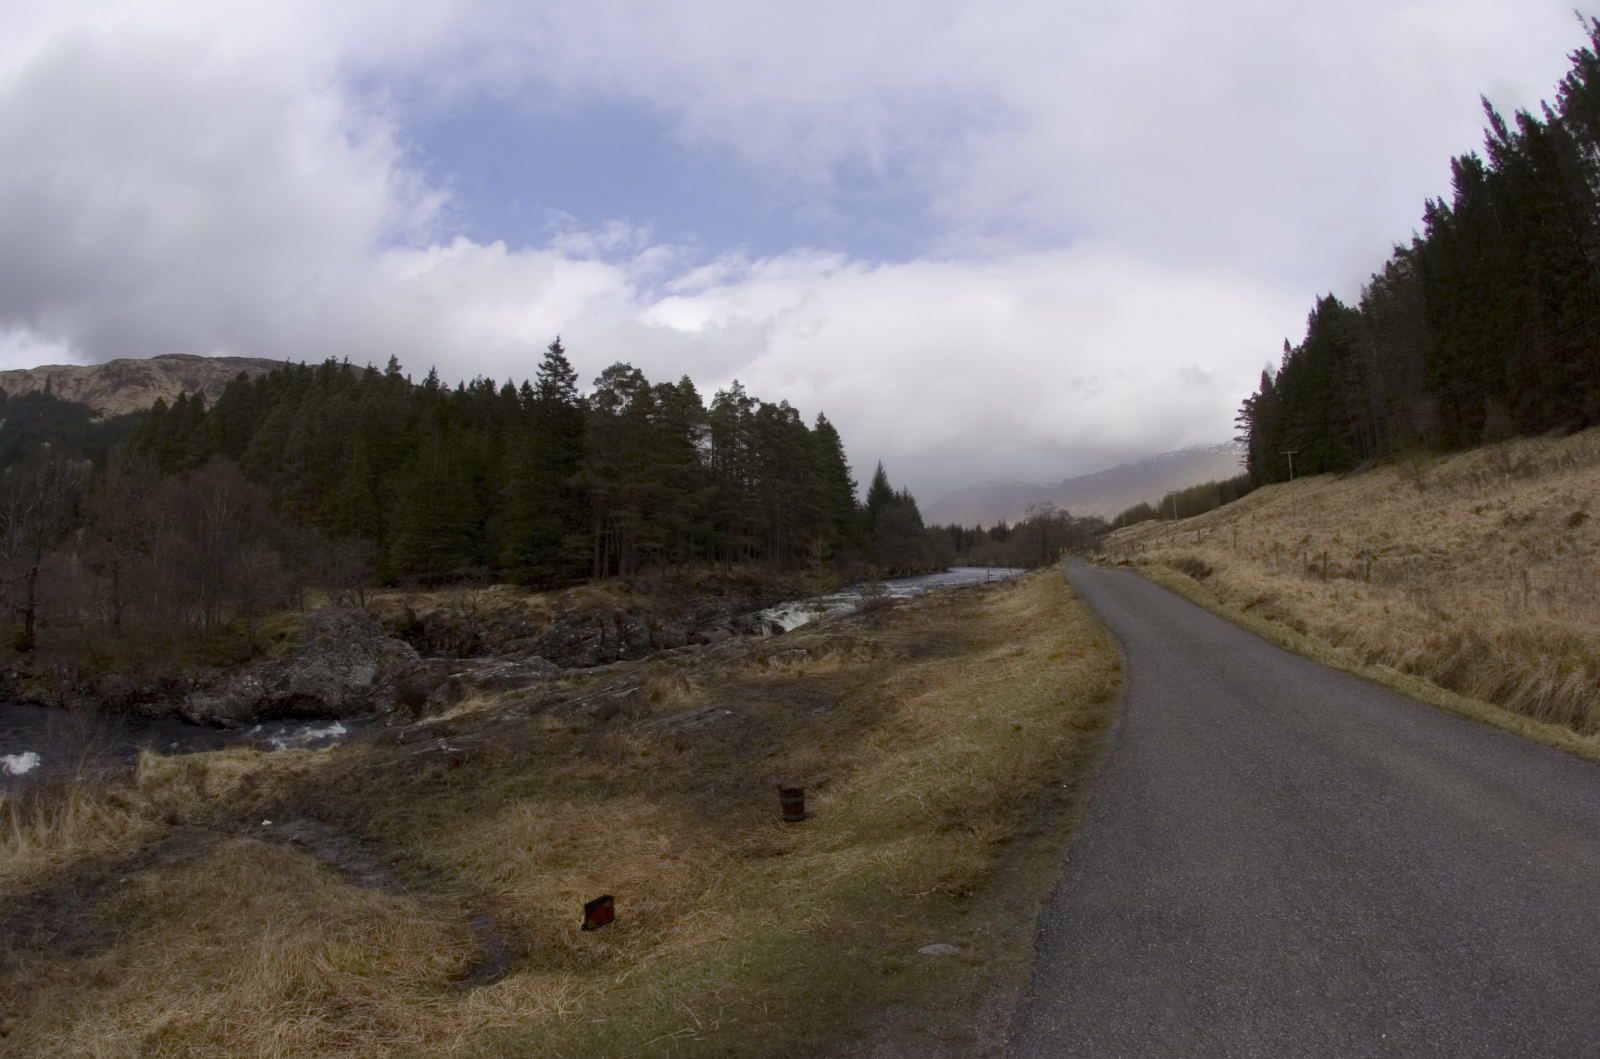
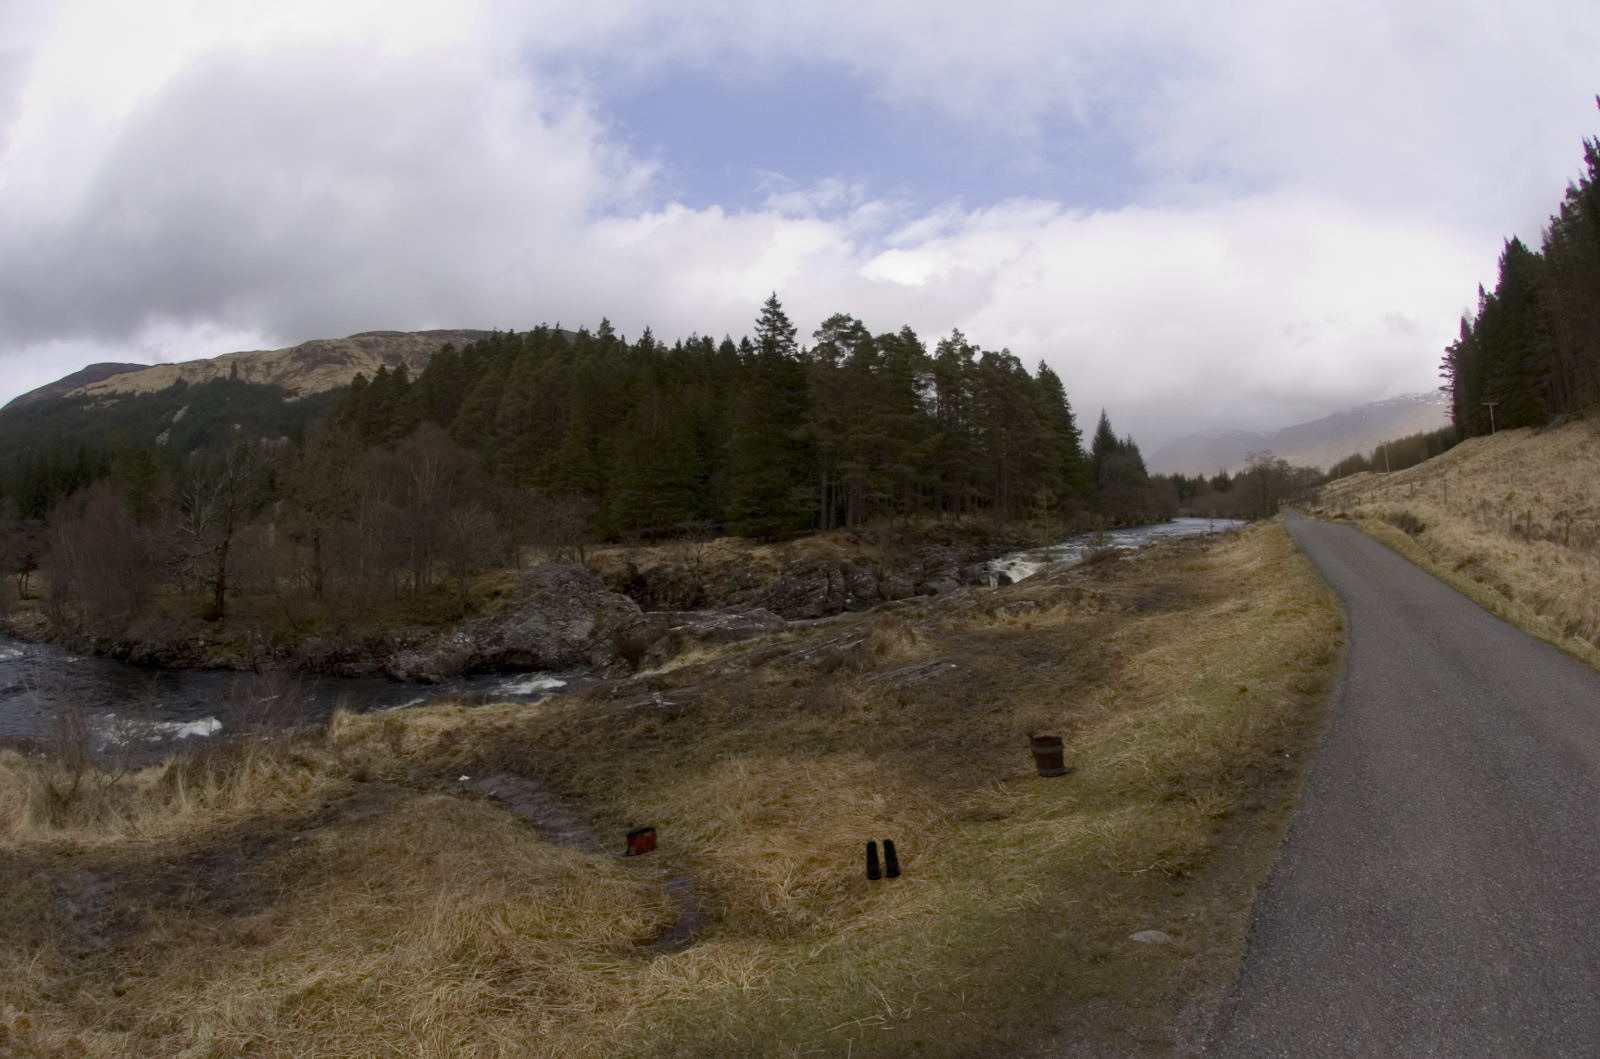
boots: none [649,878,677,912] -> present [866,839,900,878]
bag: present [581,895,615,928] -> present [625,826,658,855]

